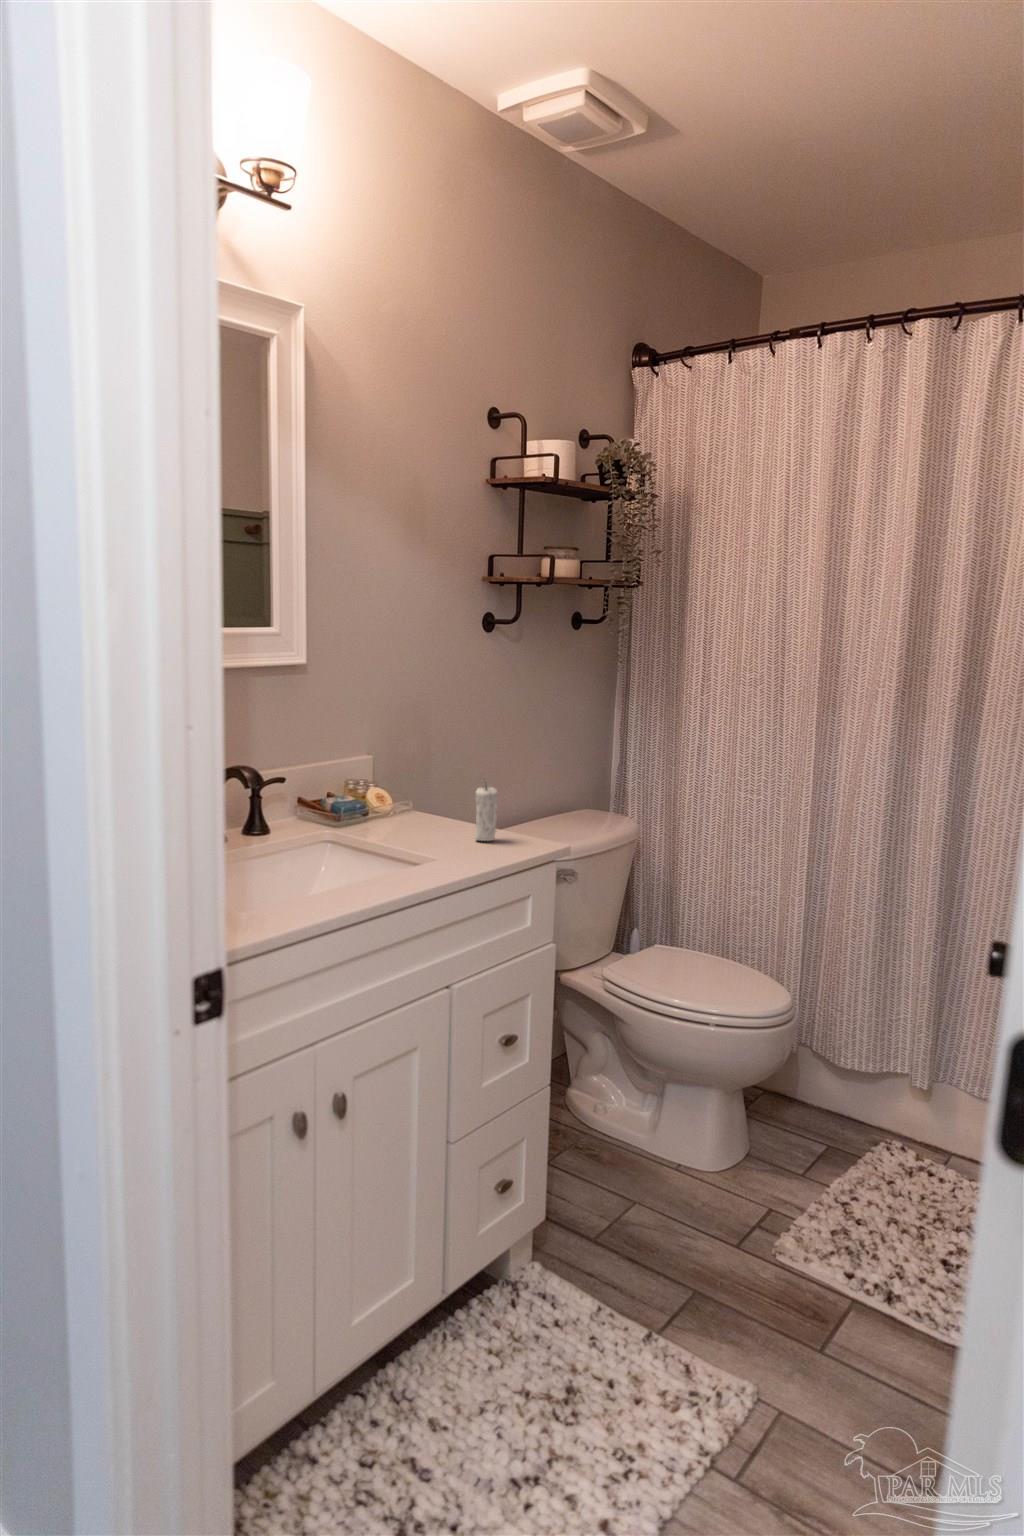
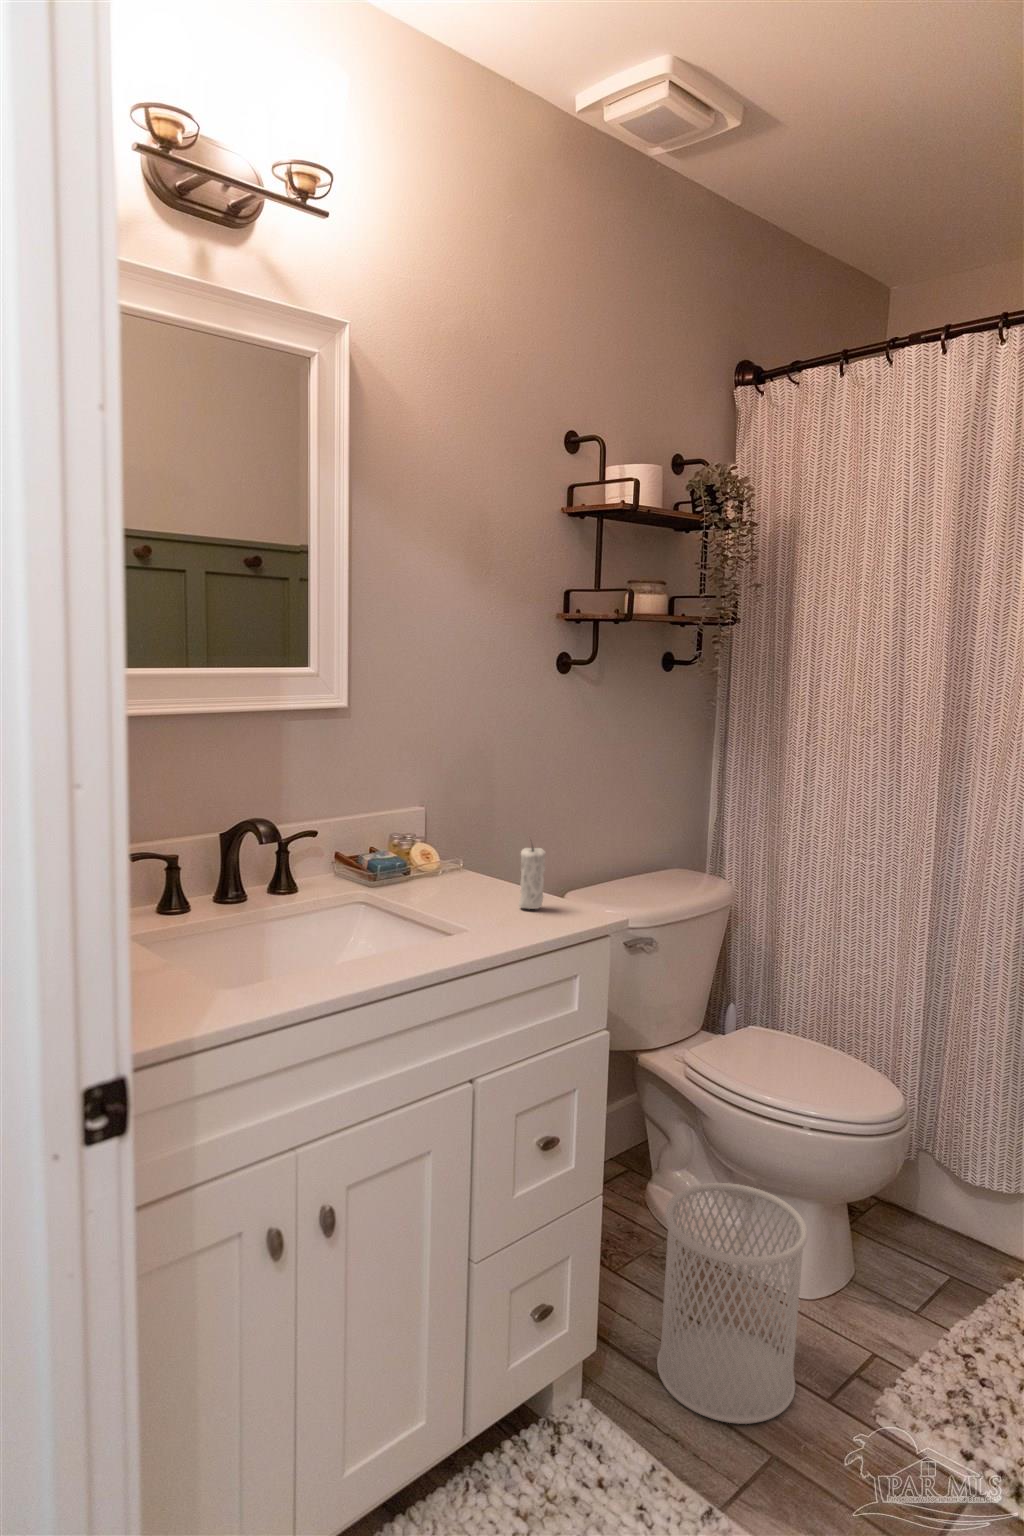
wastebasket: none [592,1075,719,1270] -> present [657,1183,808,1424]

